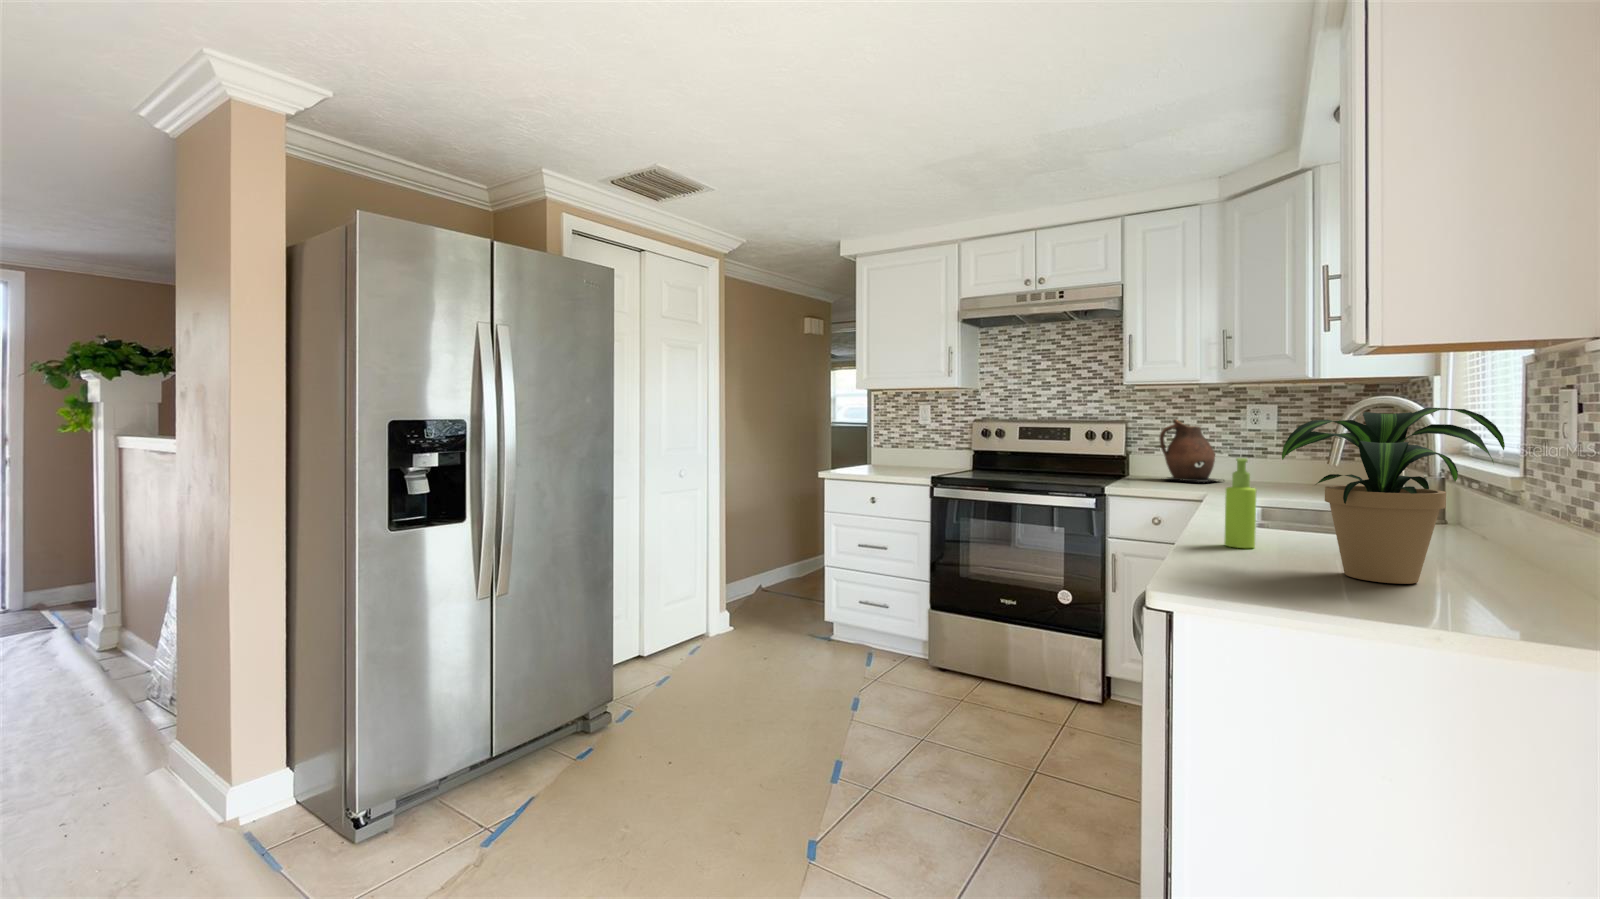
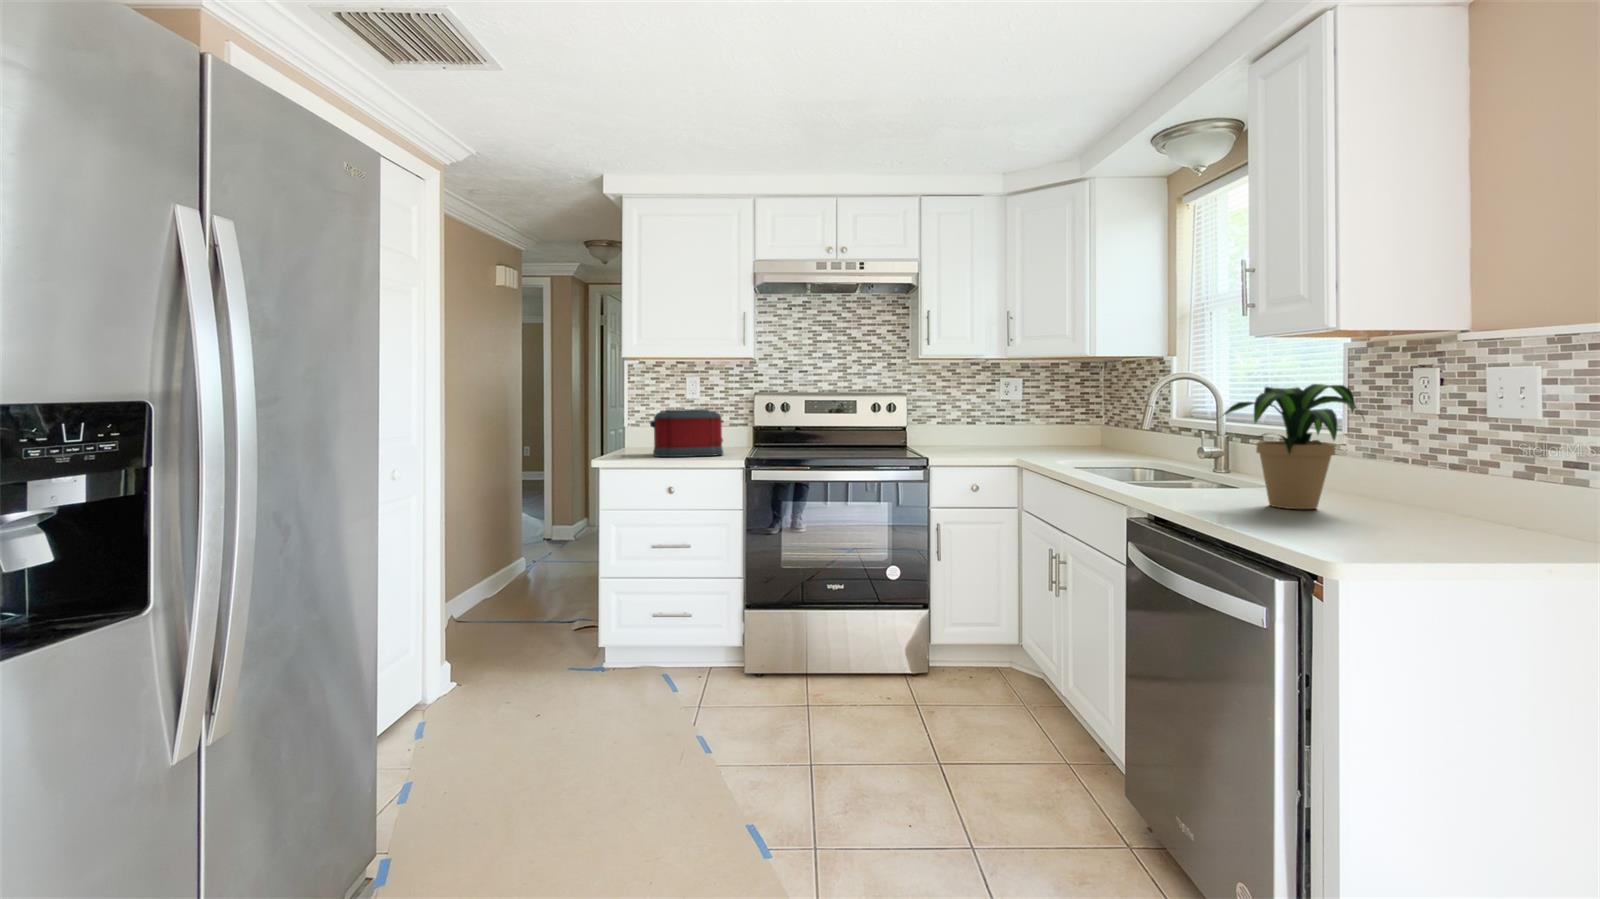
ceramic pitcher: present [1159,419,1220,482] -> none [935,391,983,448]
toaster: none [852,434,916,476] -> present [650,409,723,457]
soap dispenser: present [1224,458,1256,548] -> none [1154,424,1177,496]

